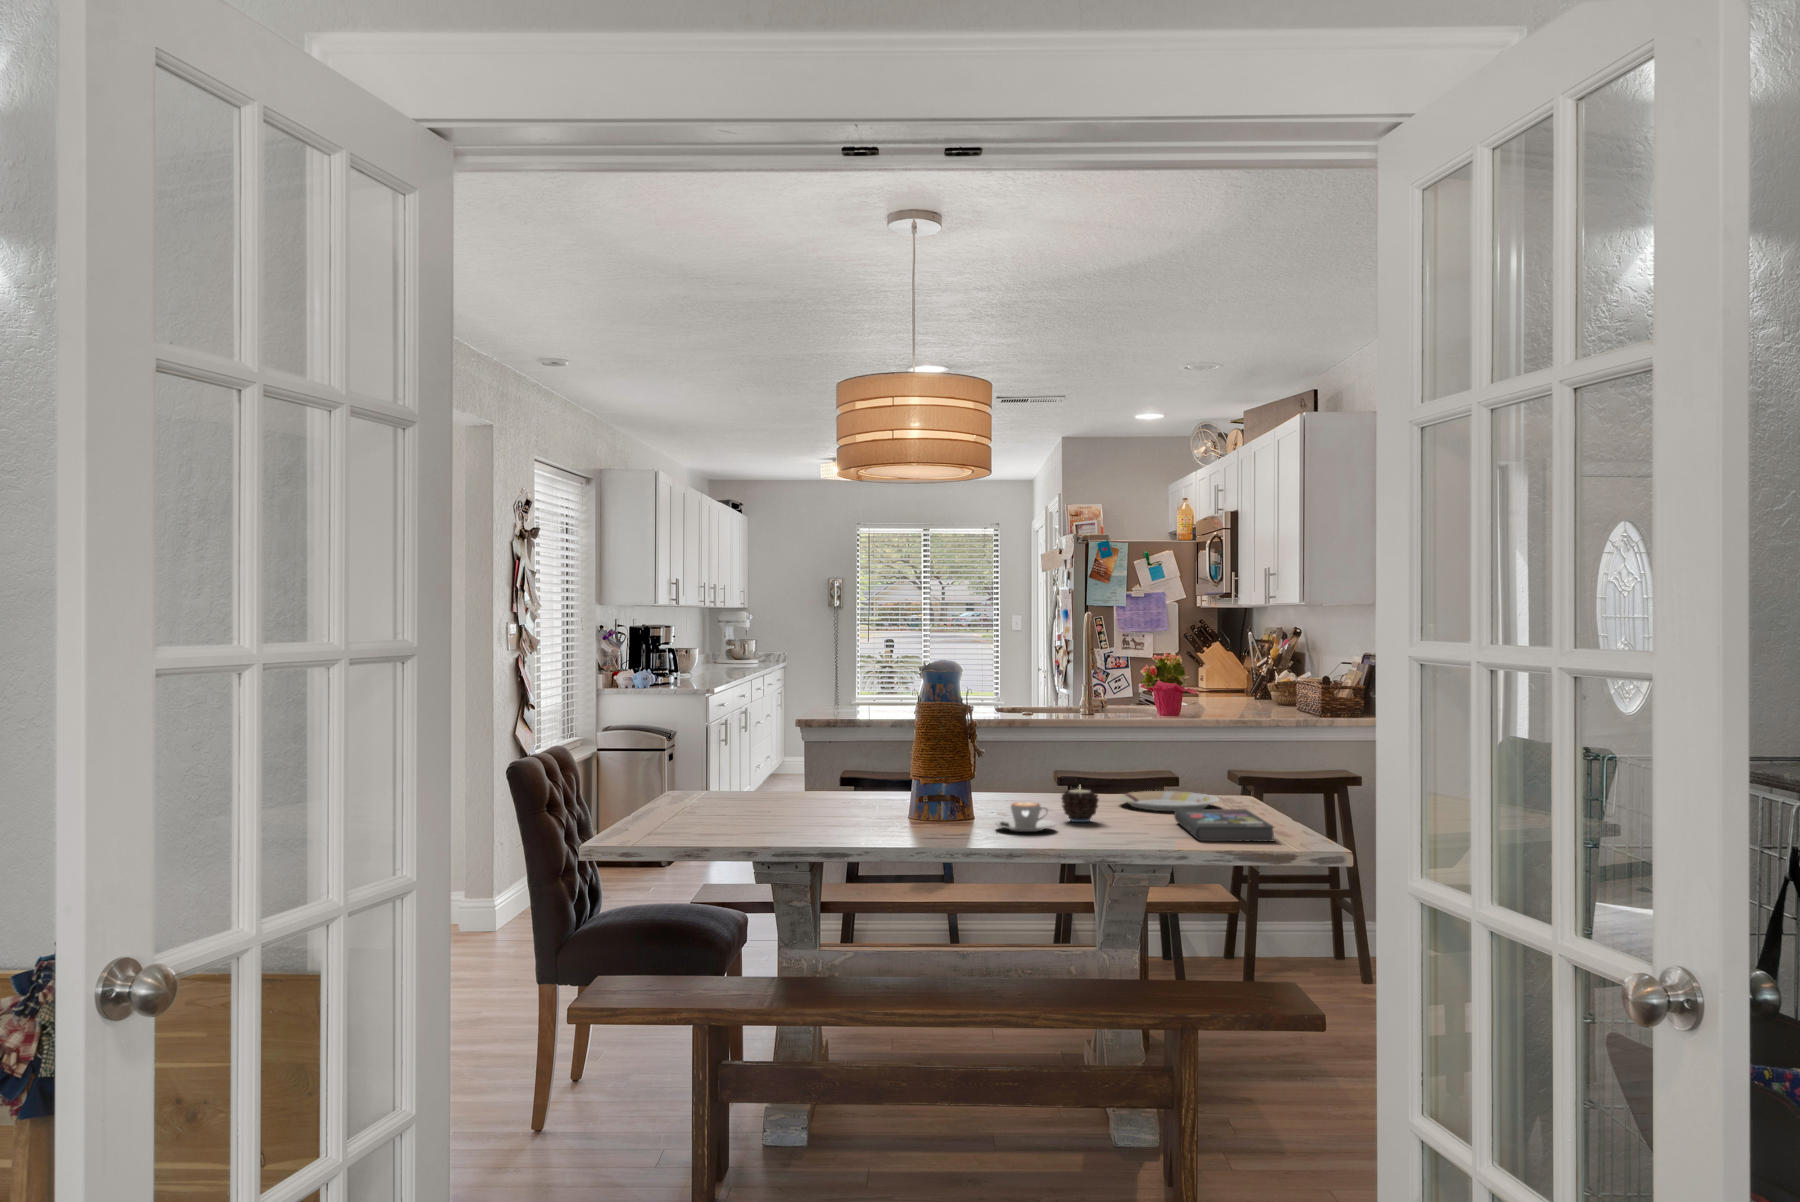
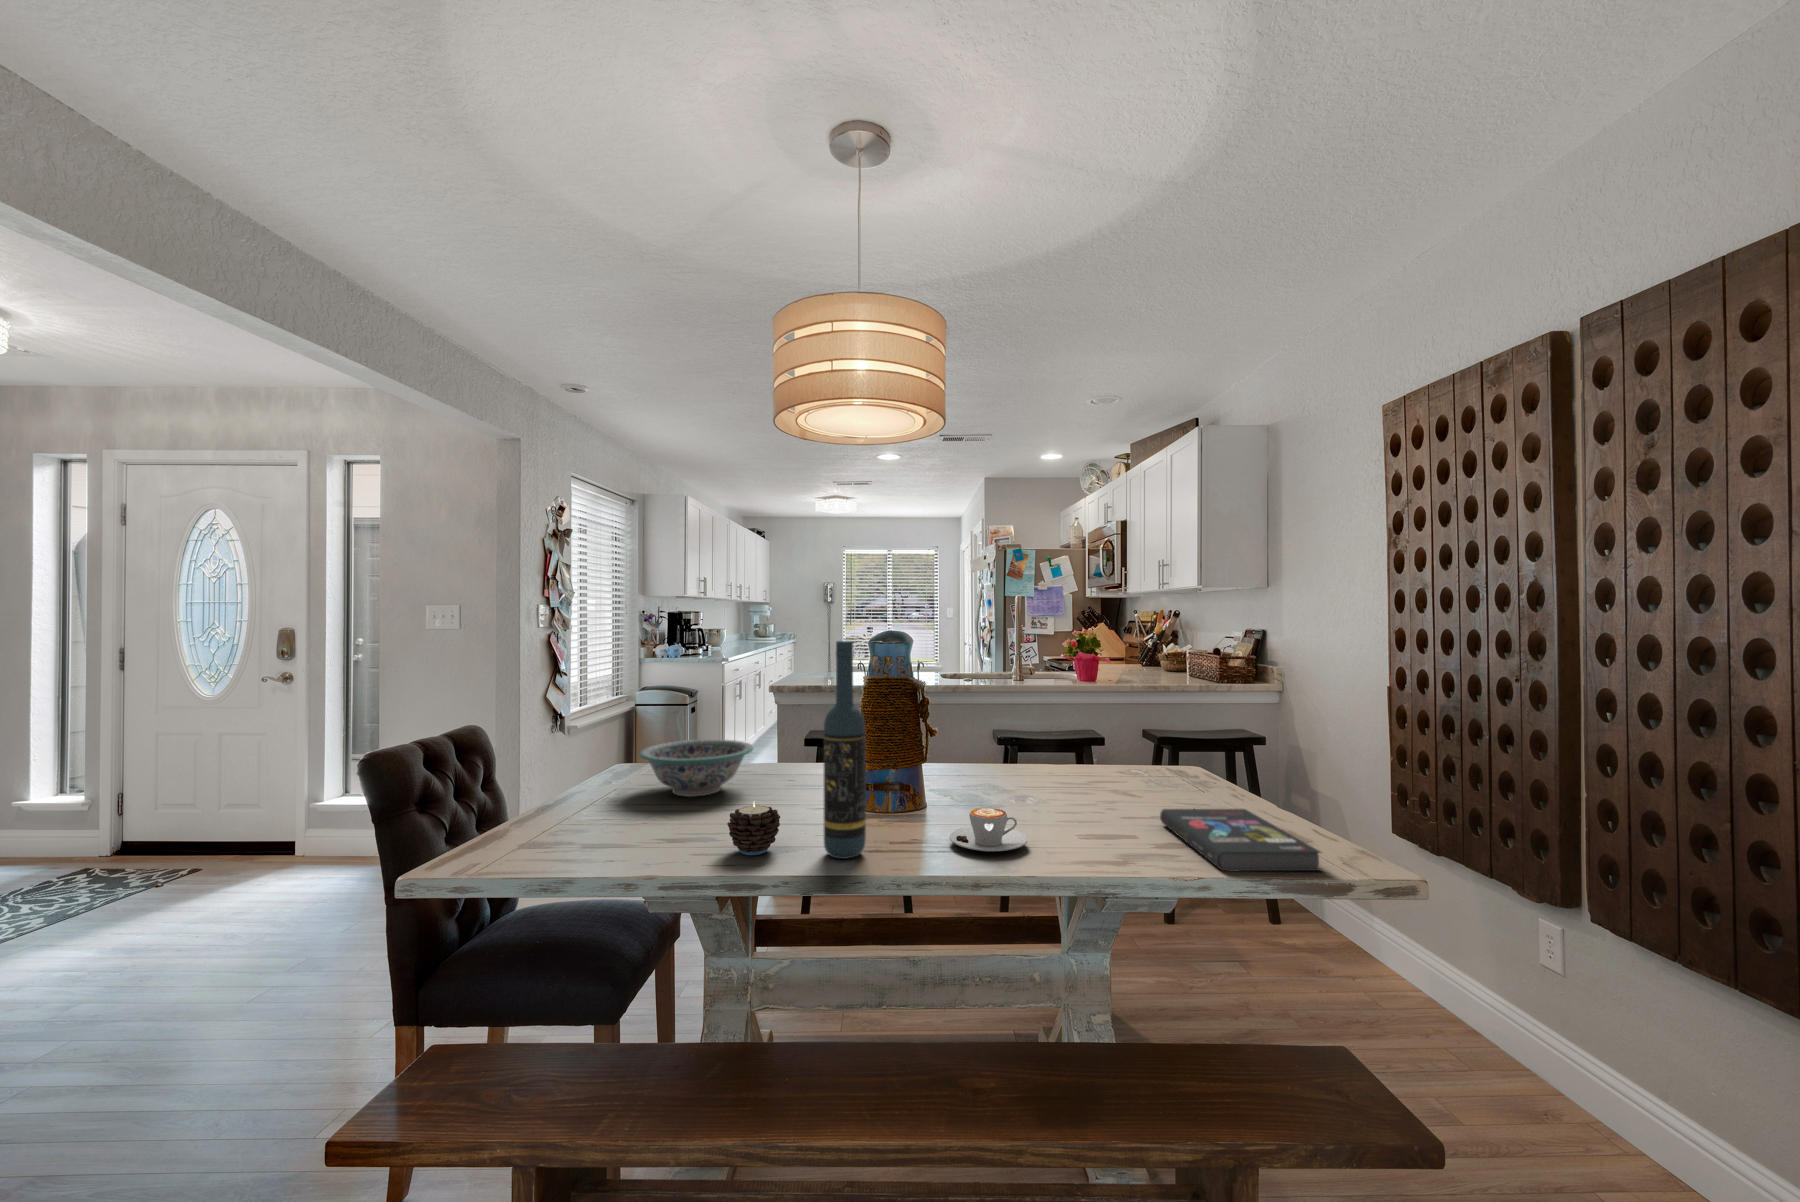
wine bottle: none [897,667,929,834] -> present [824,641,866,859]
decorative bowl: none [719,760,819,806] -> present [639,739,753,797]
candle: present [1062,789,1098,822] -> present [727,802,780,855]
plate: present [1118,791,1219,811] -> none [1076,770,1189,800]

